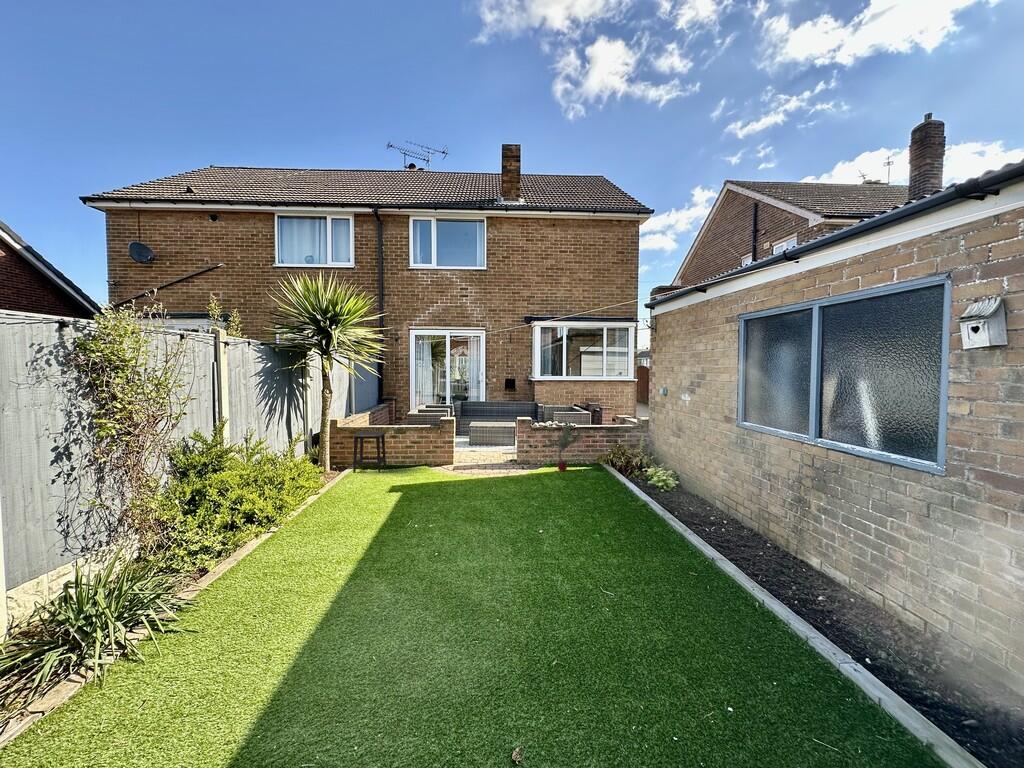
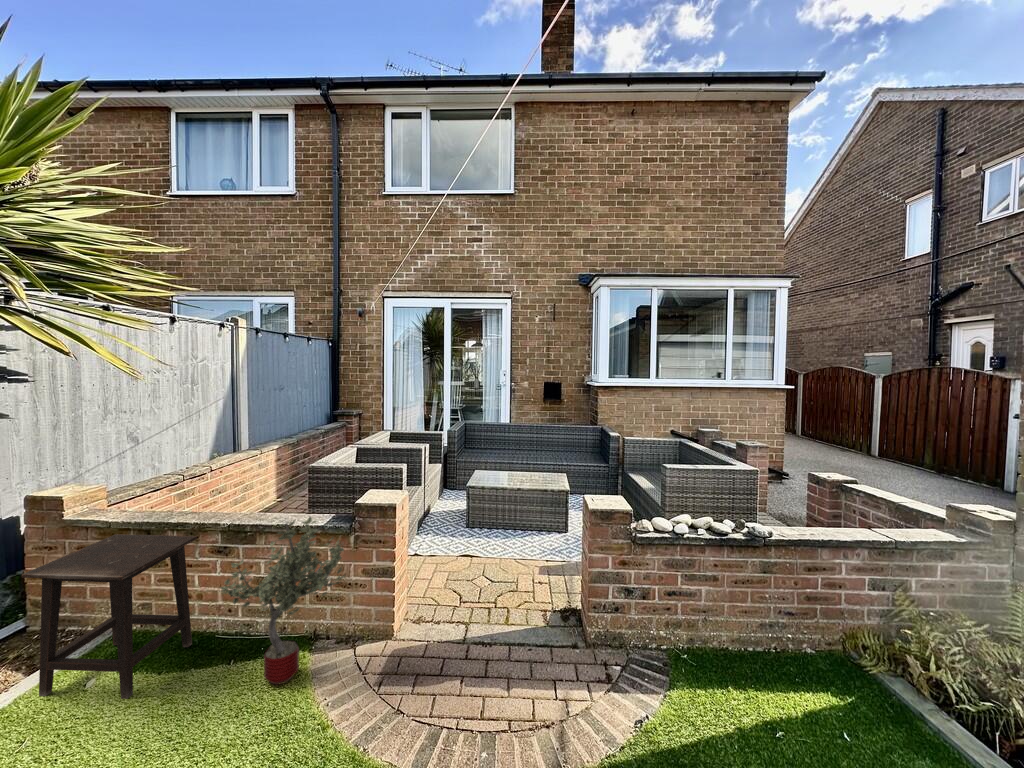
potted tree: present [543,423,582,471] -> present [221,517,345,685]

